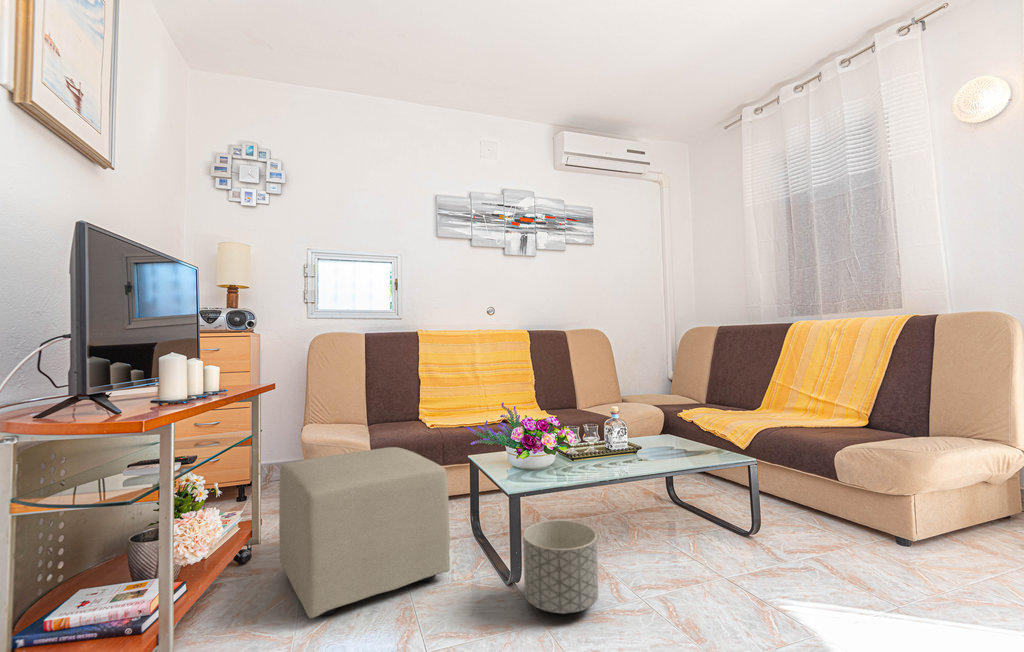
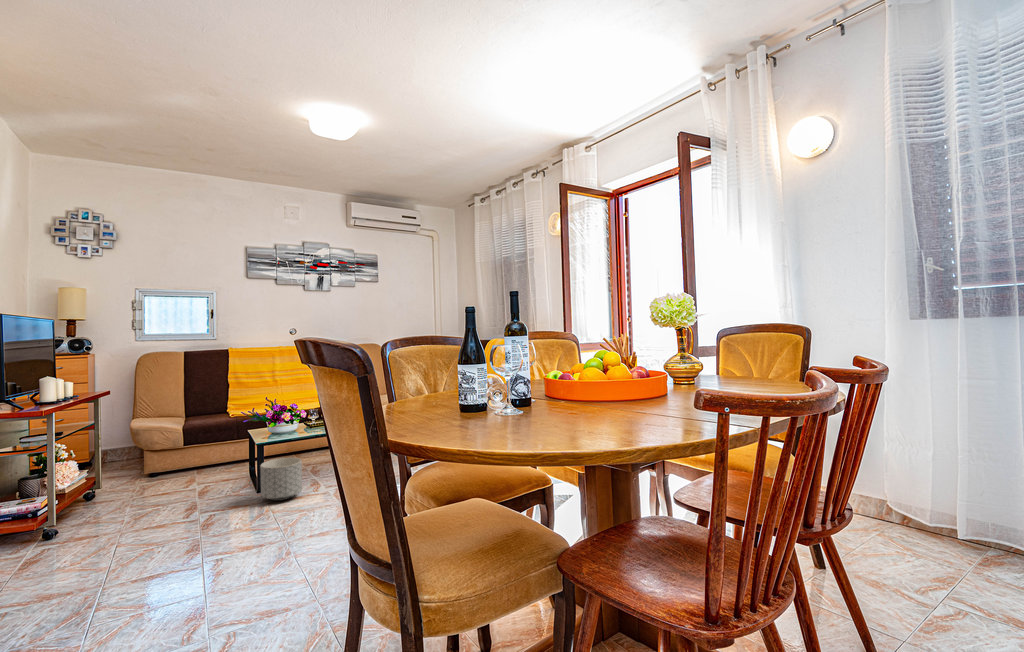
ottoman: present [279,447,450,618] -> none [114,427,225,514]

